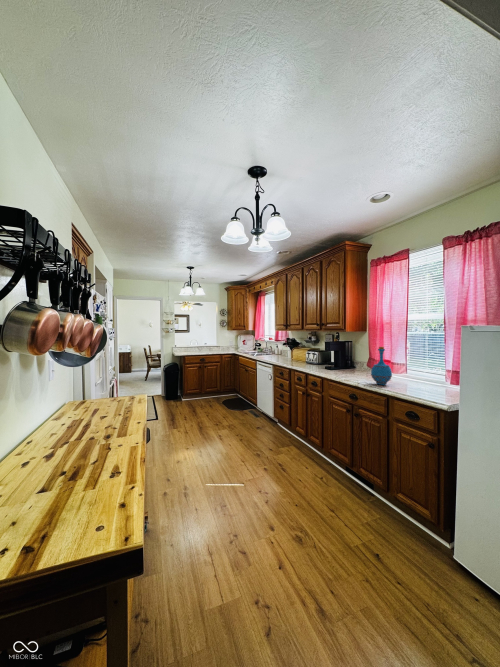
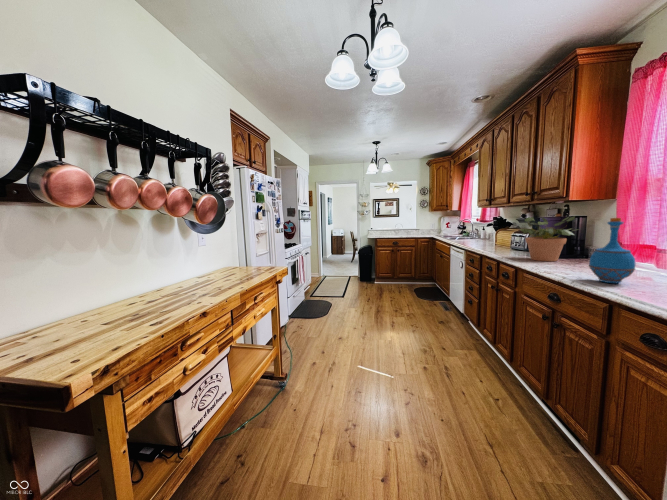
potted plant: none [319,342,353,372] -> present [520,217,575,261]

